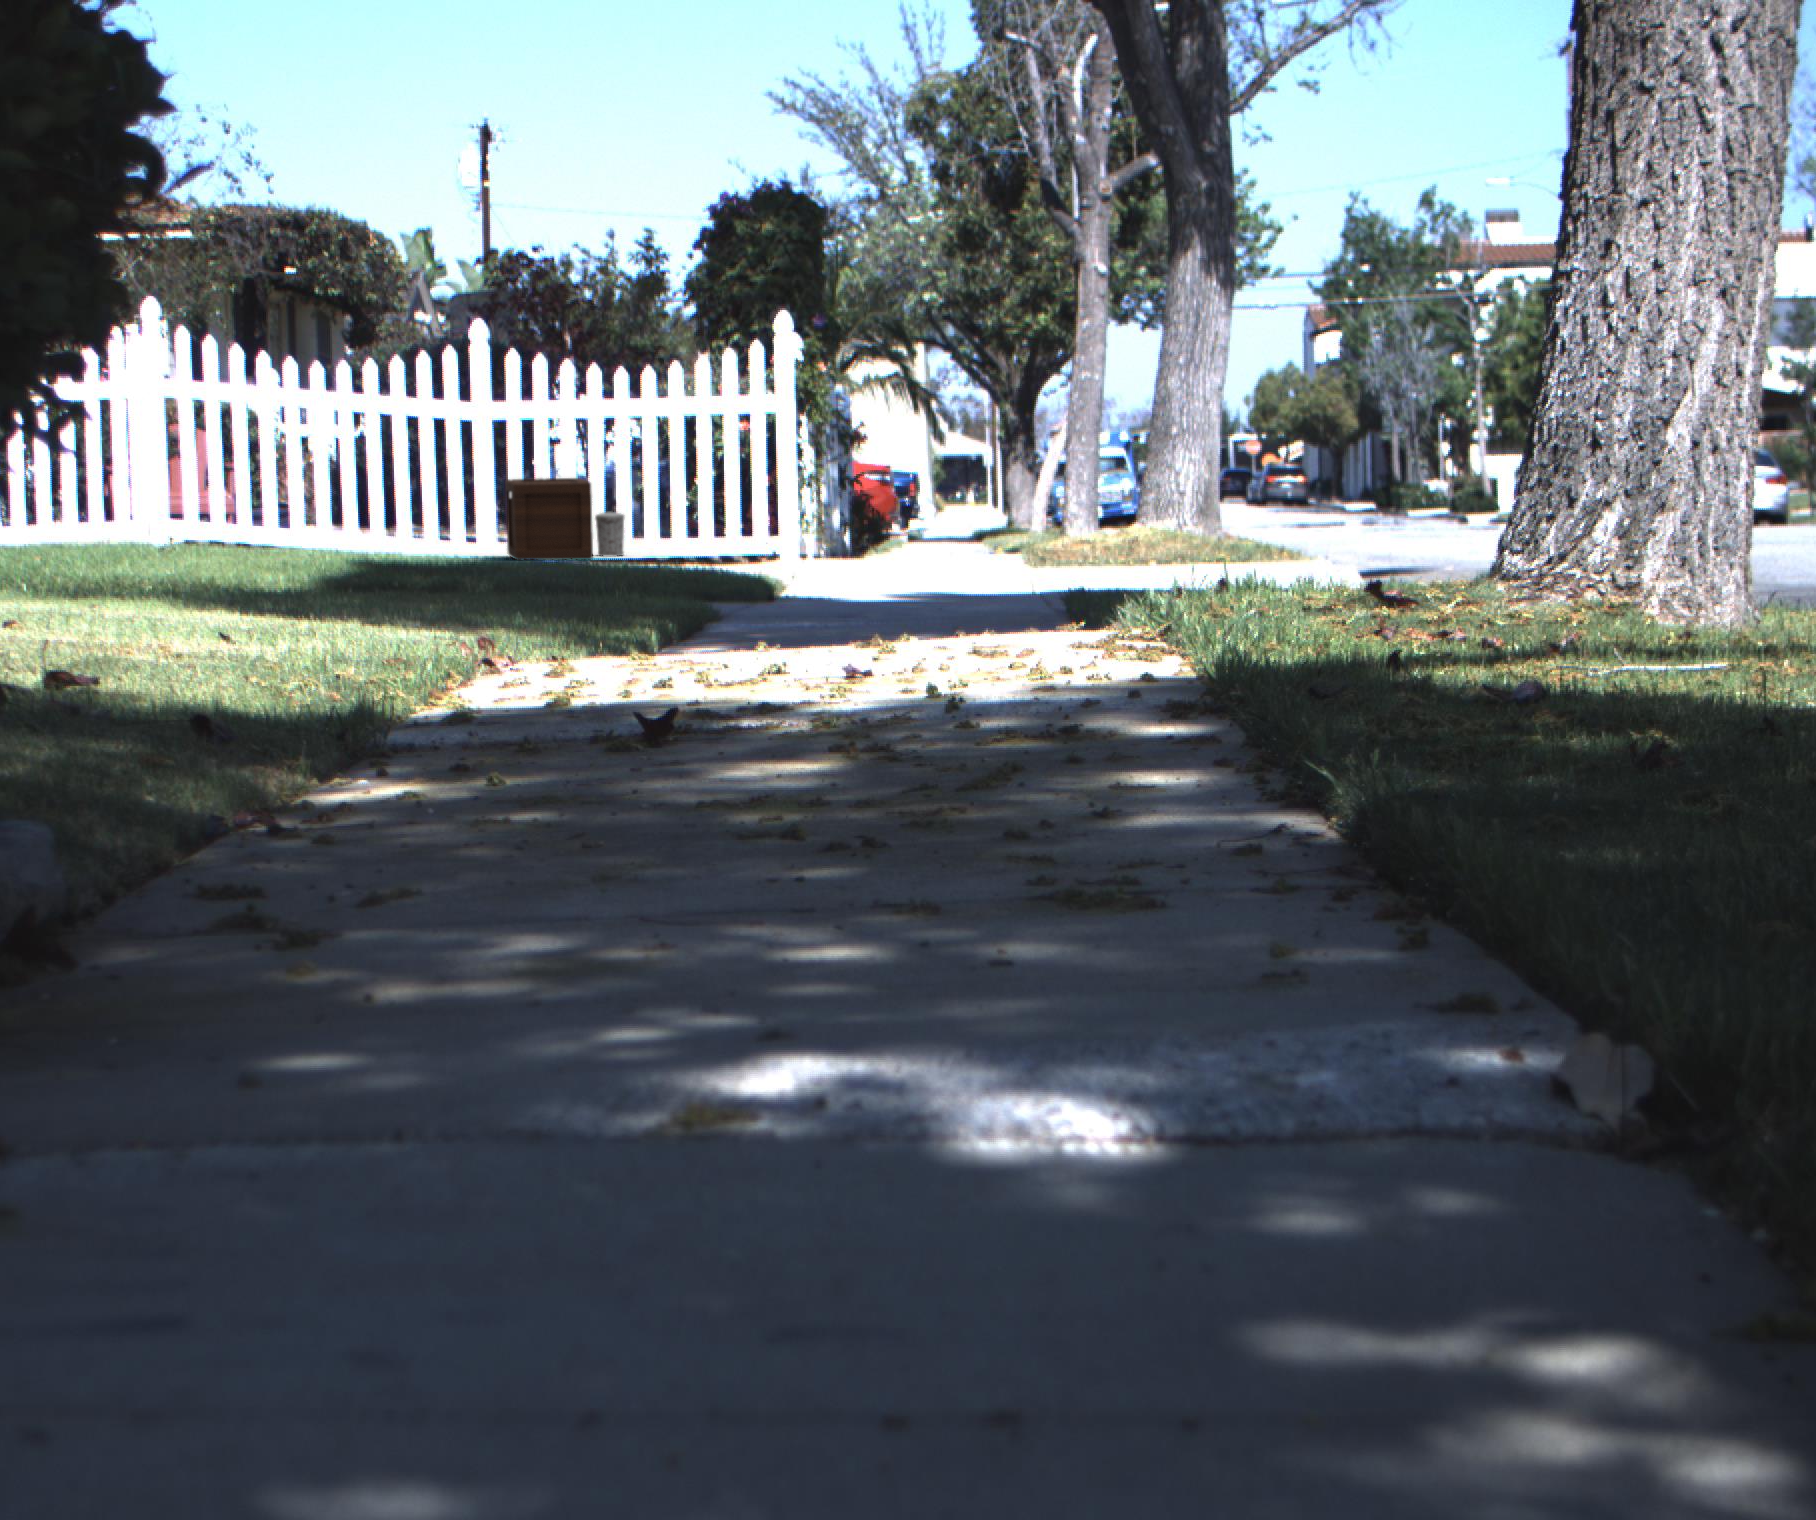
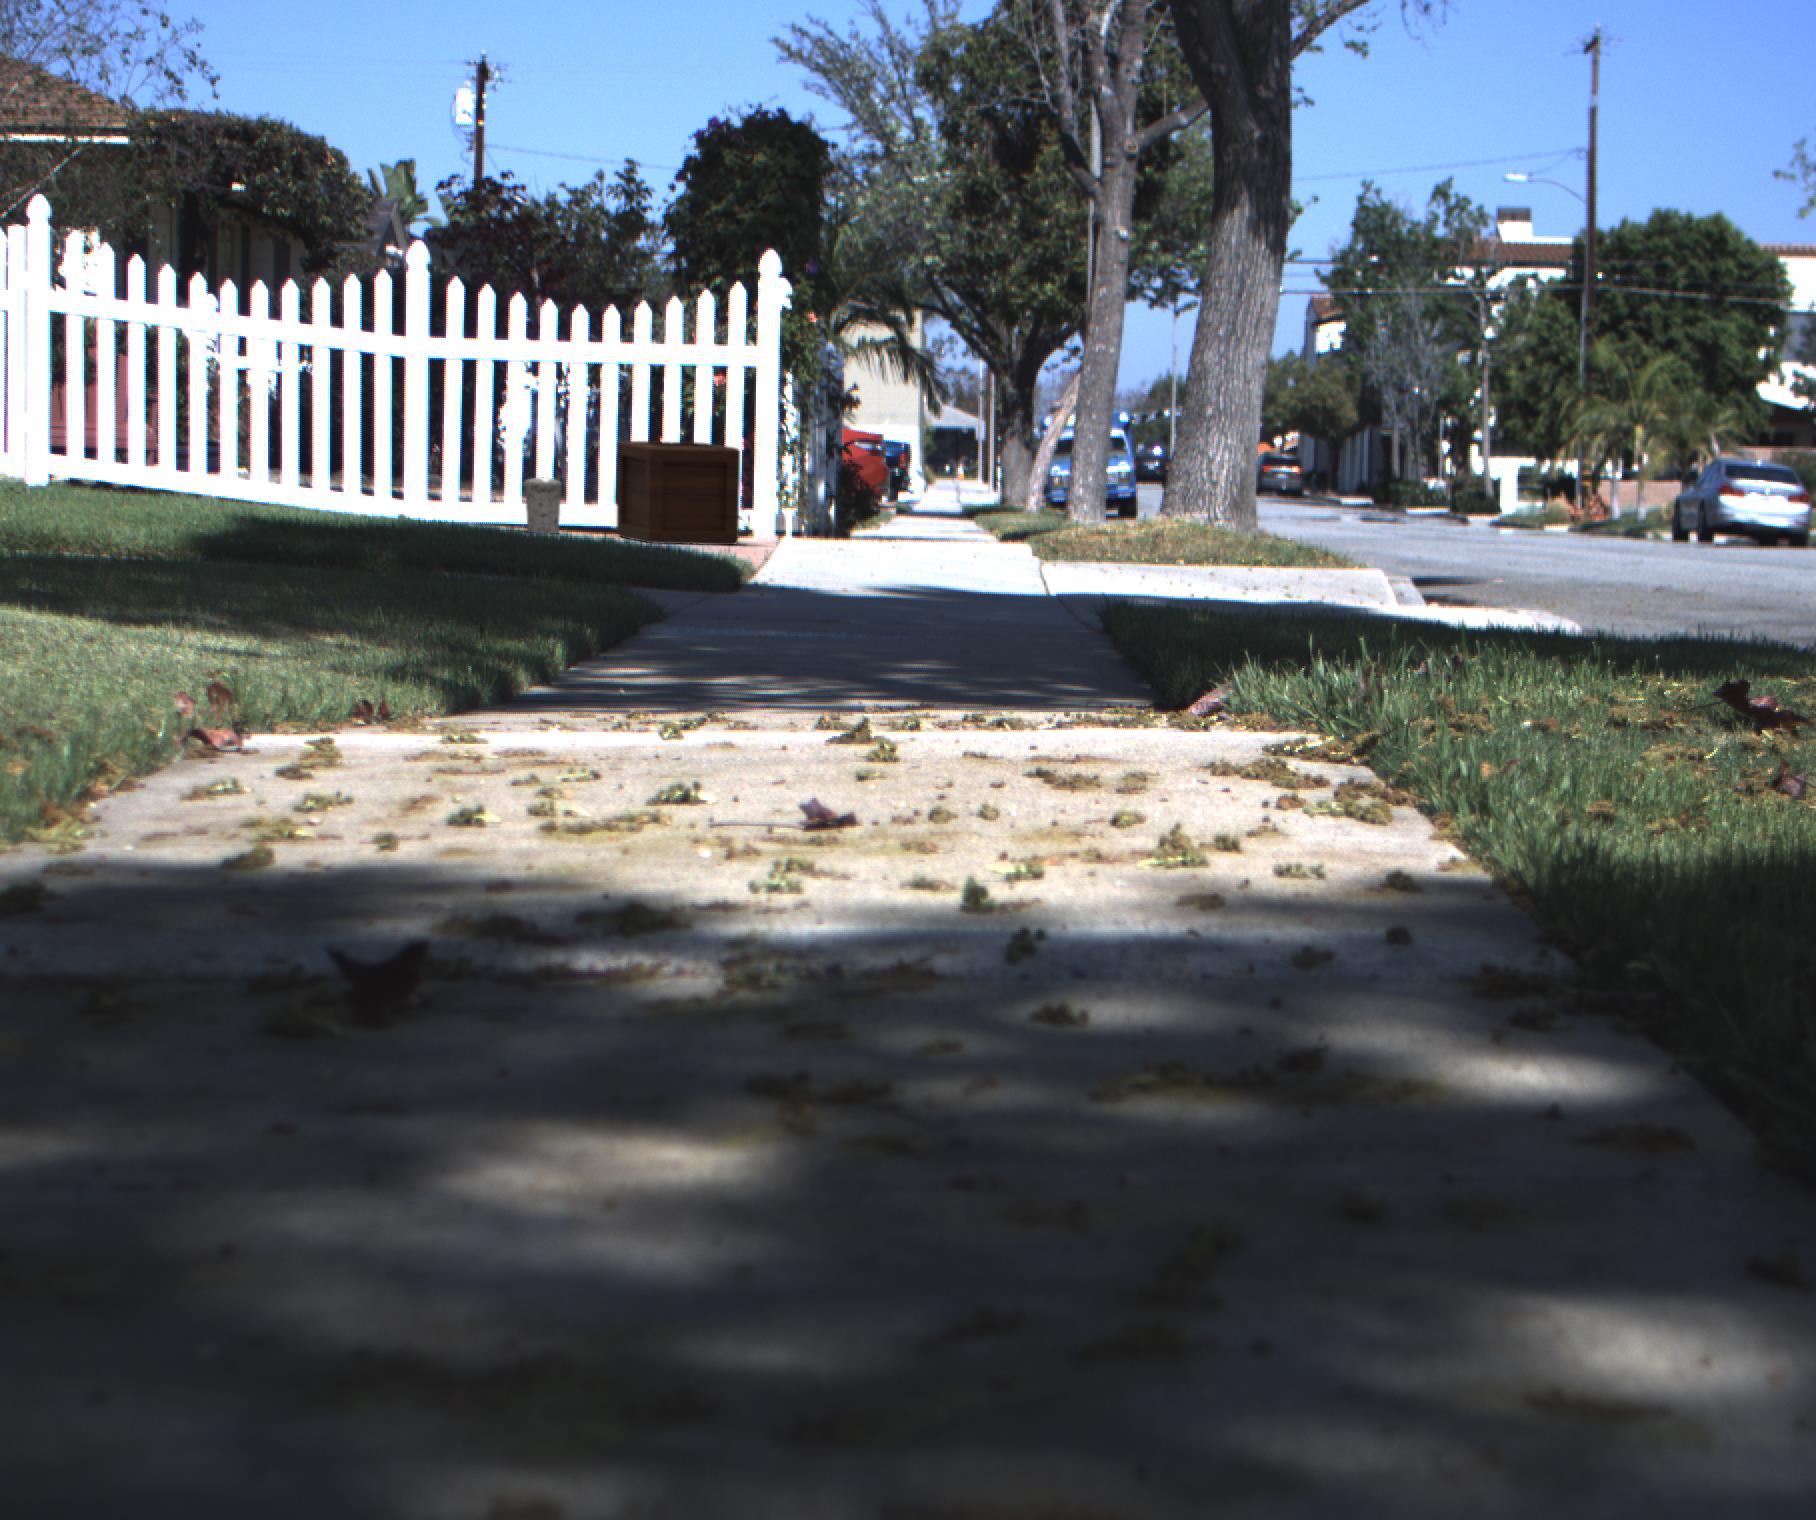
wooden crate: present [505,478,593,560] -> present [617,441,740,545]

